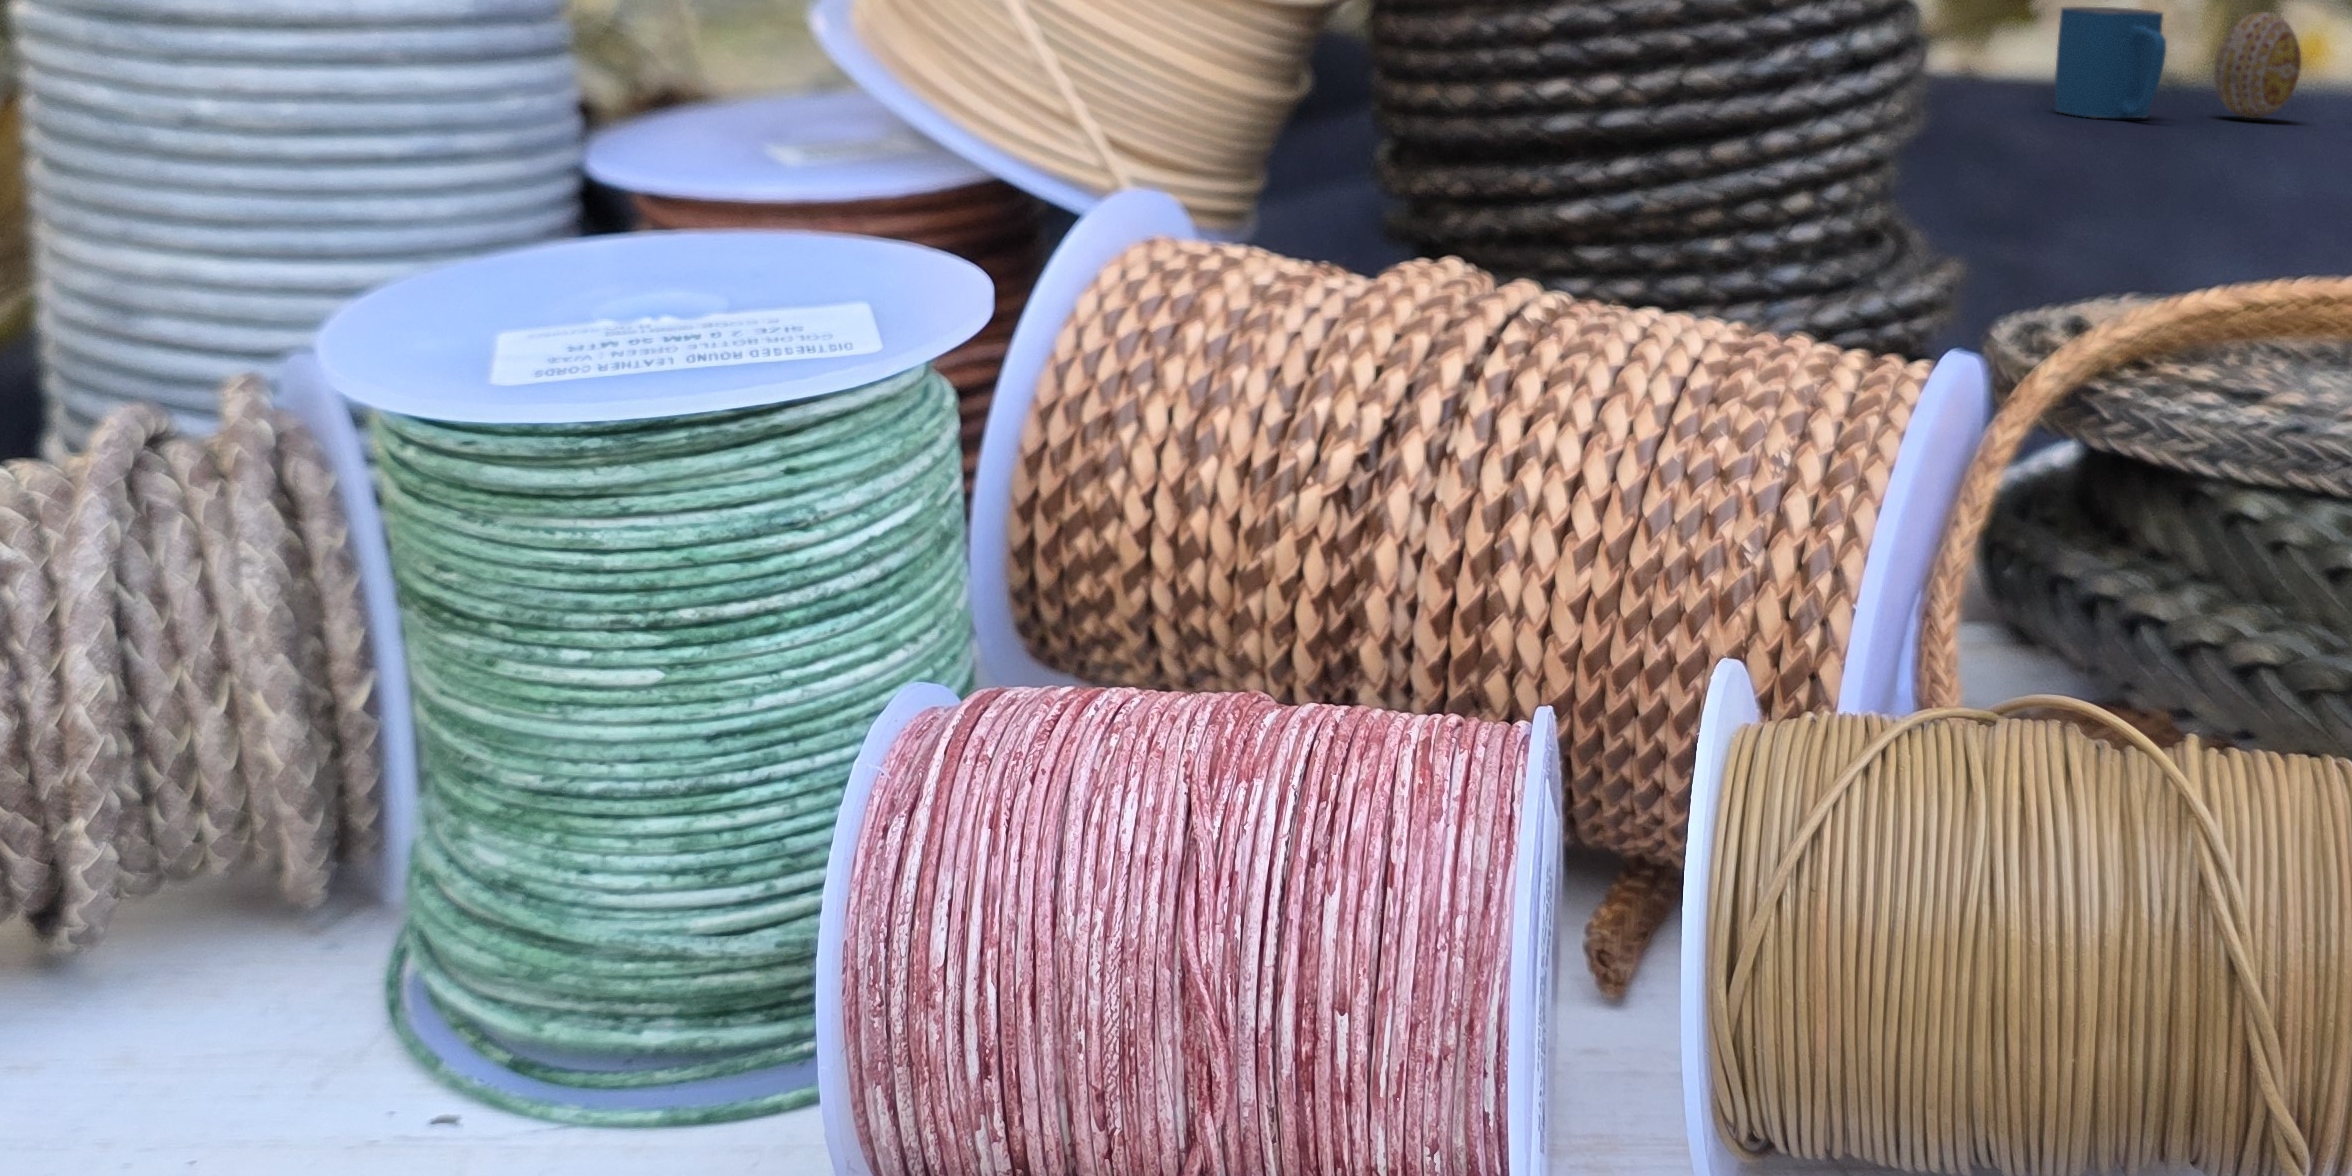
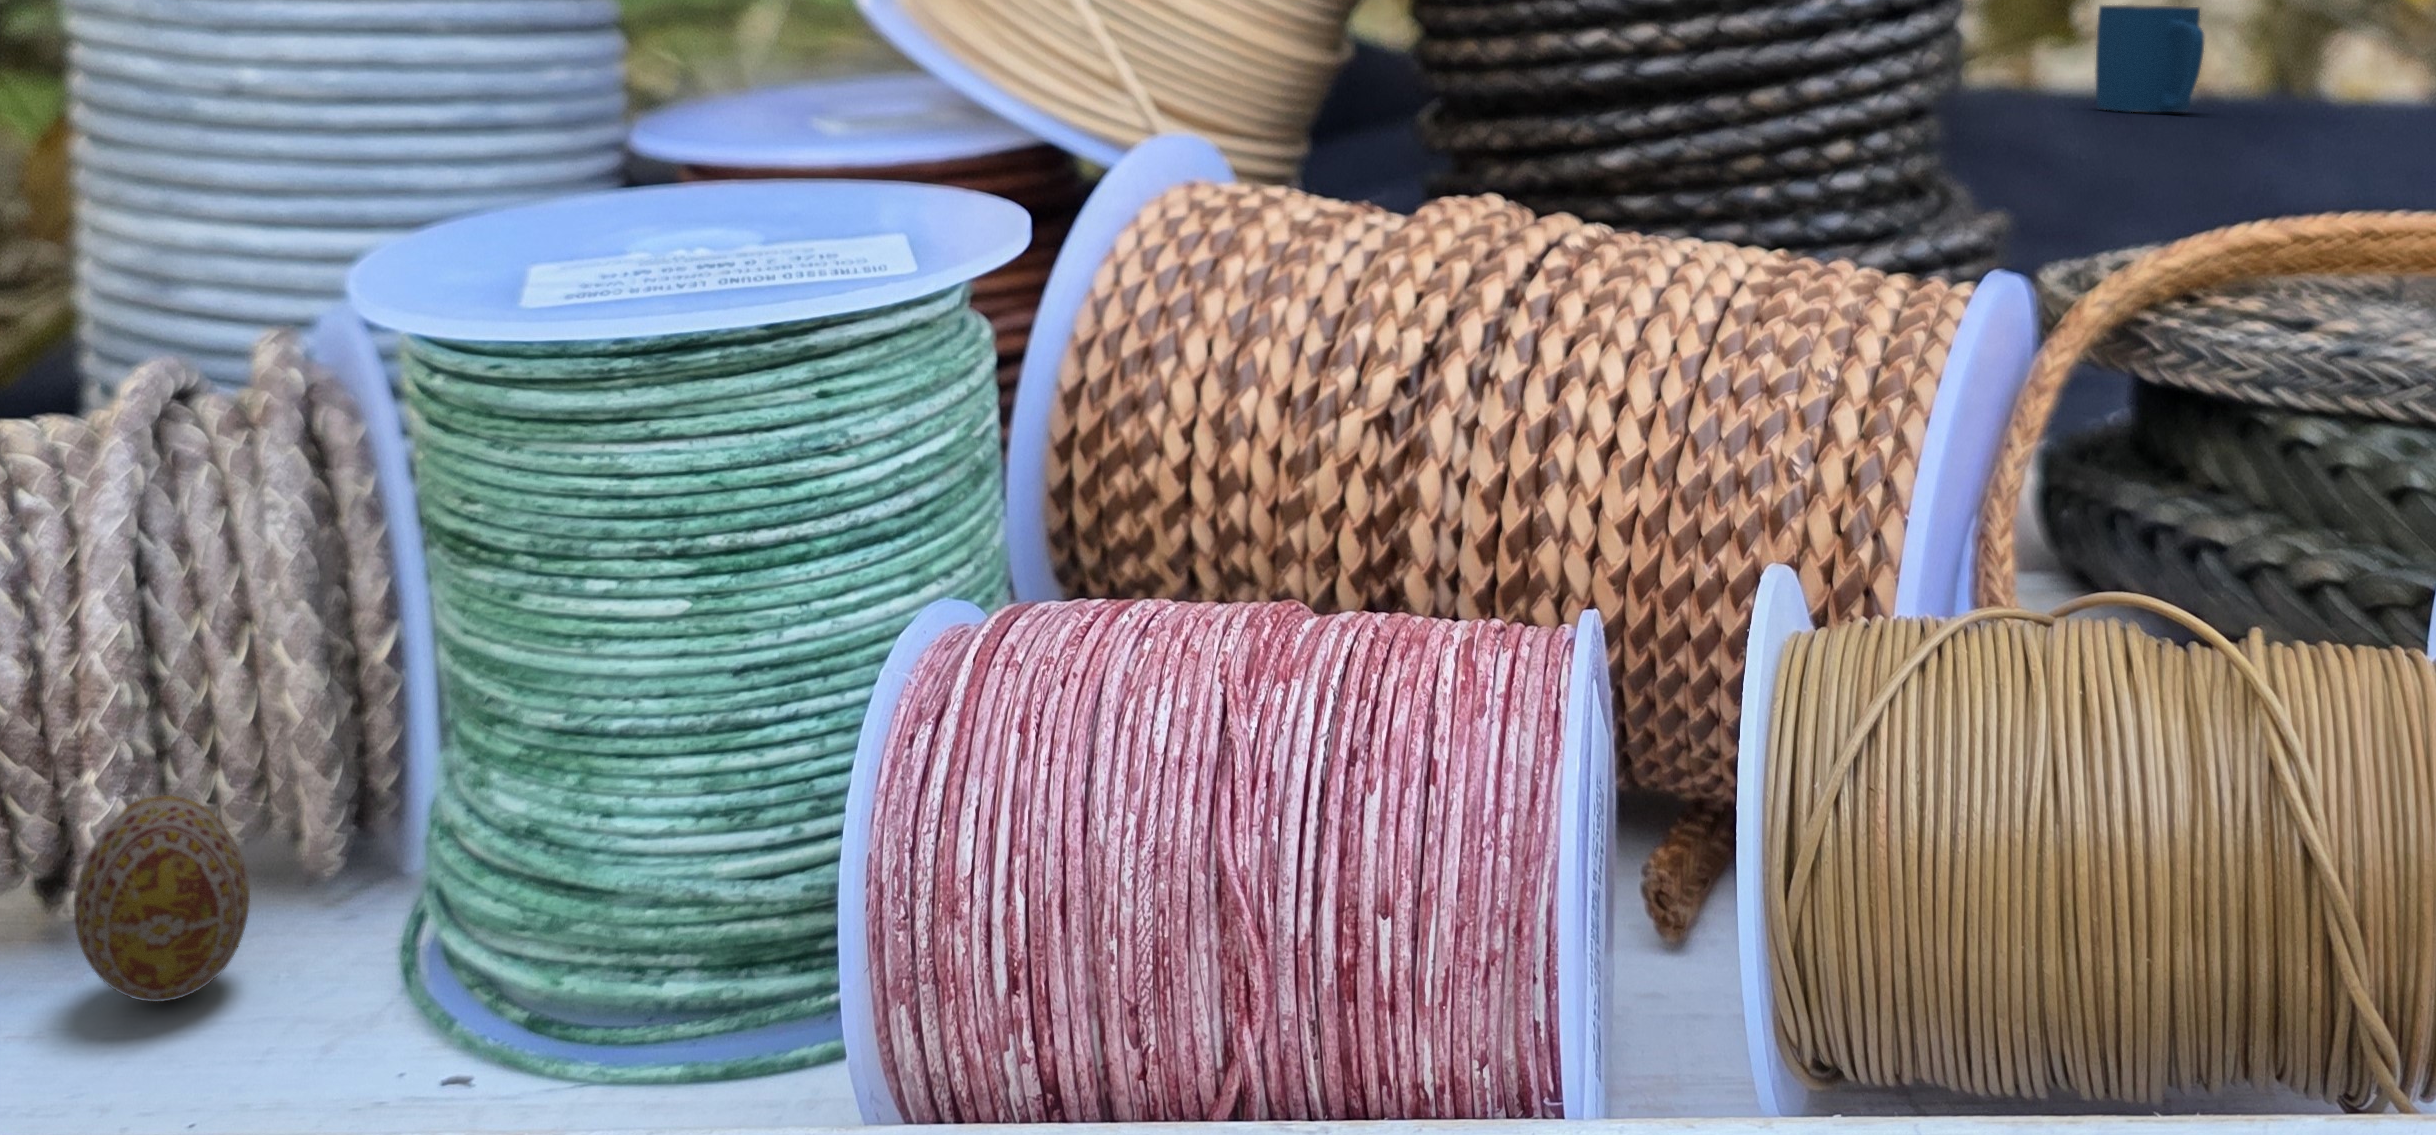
decorative egg: present [2214,12,2301,118] -> present [74,795,250,1002]

